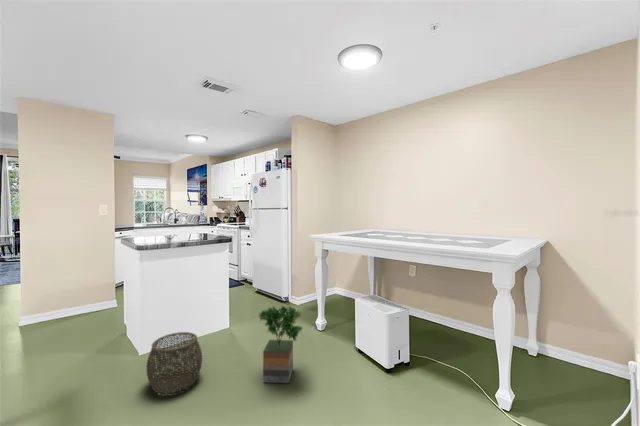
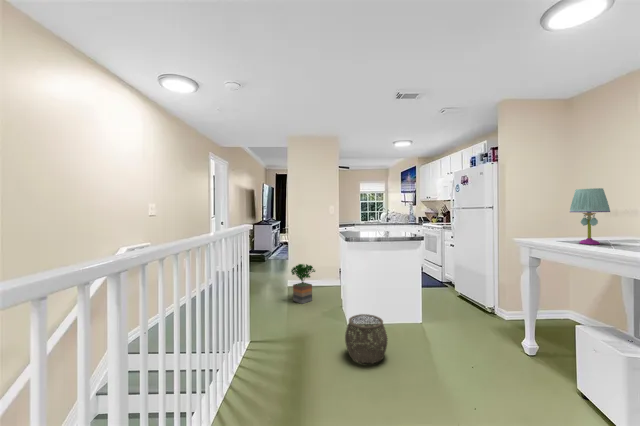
table lamp: none [346,195,367,236] -> present [570,188,610,244]
potted tree: present [259,306,302,383] -> present [291,264,315,304]

